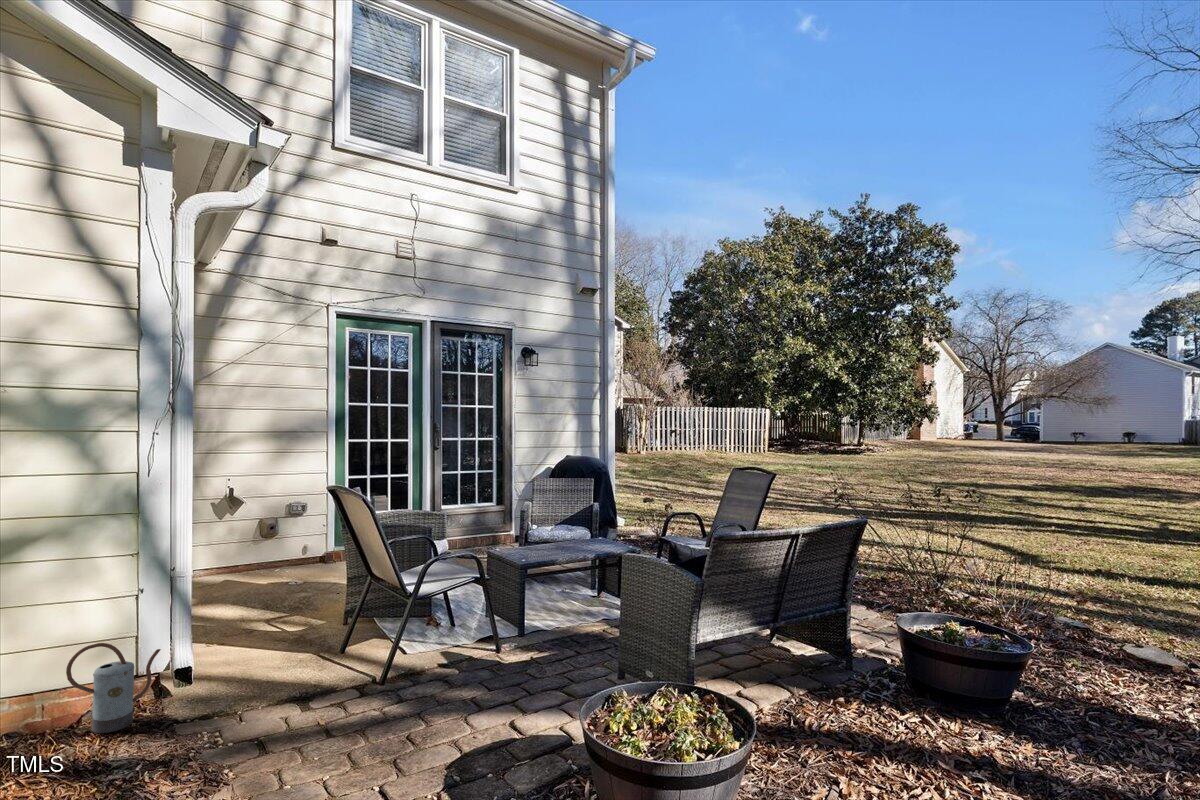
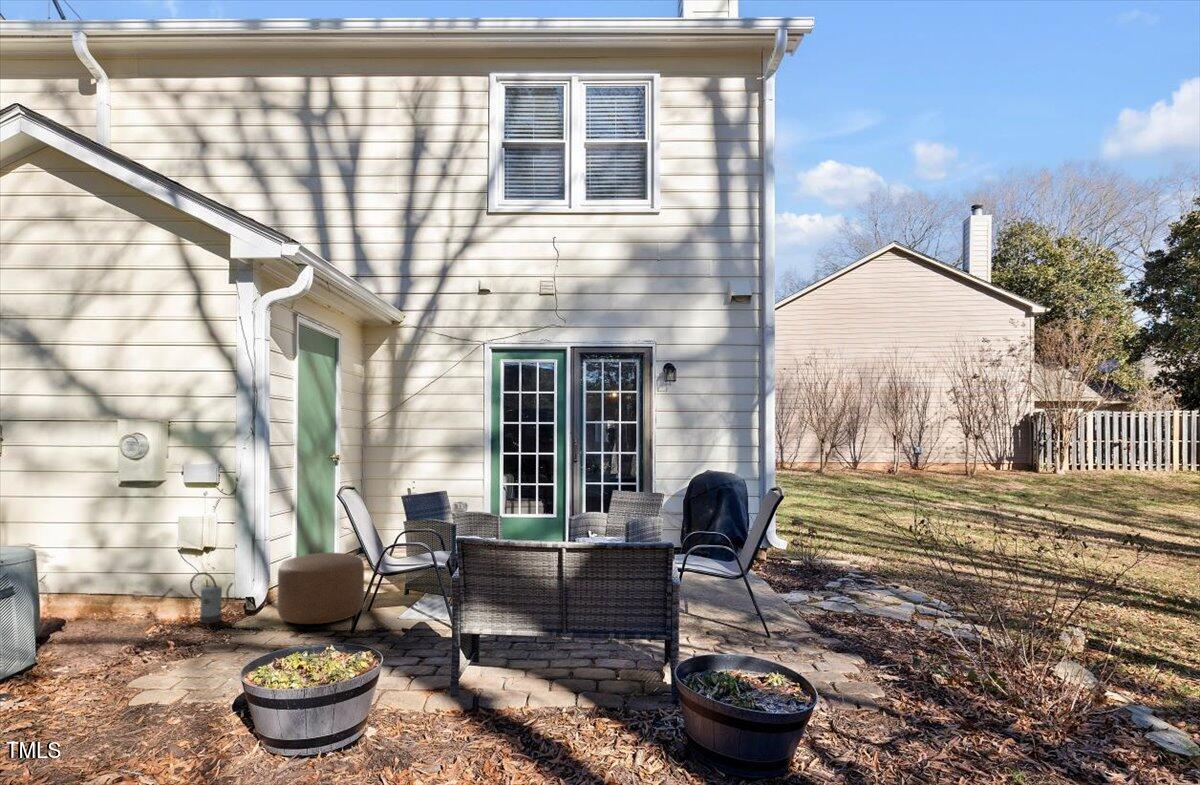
ottoman: none [222,576,355,688] -> present [277,553,364,624]

